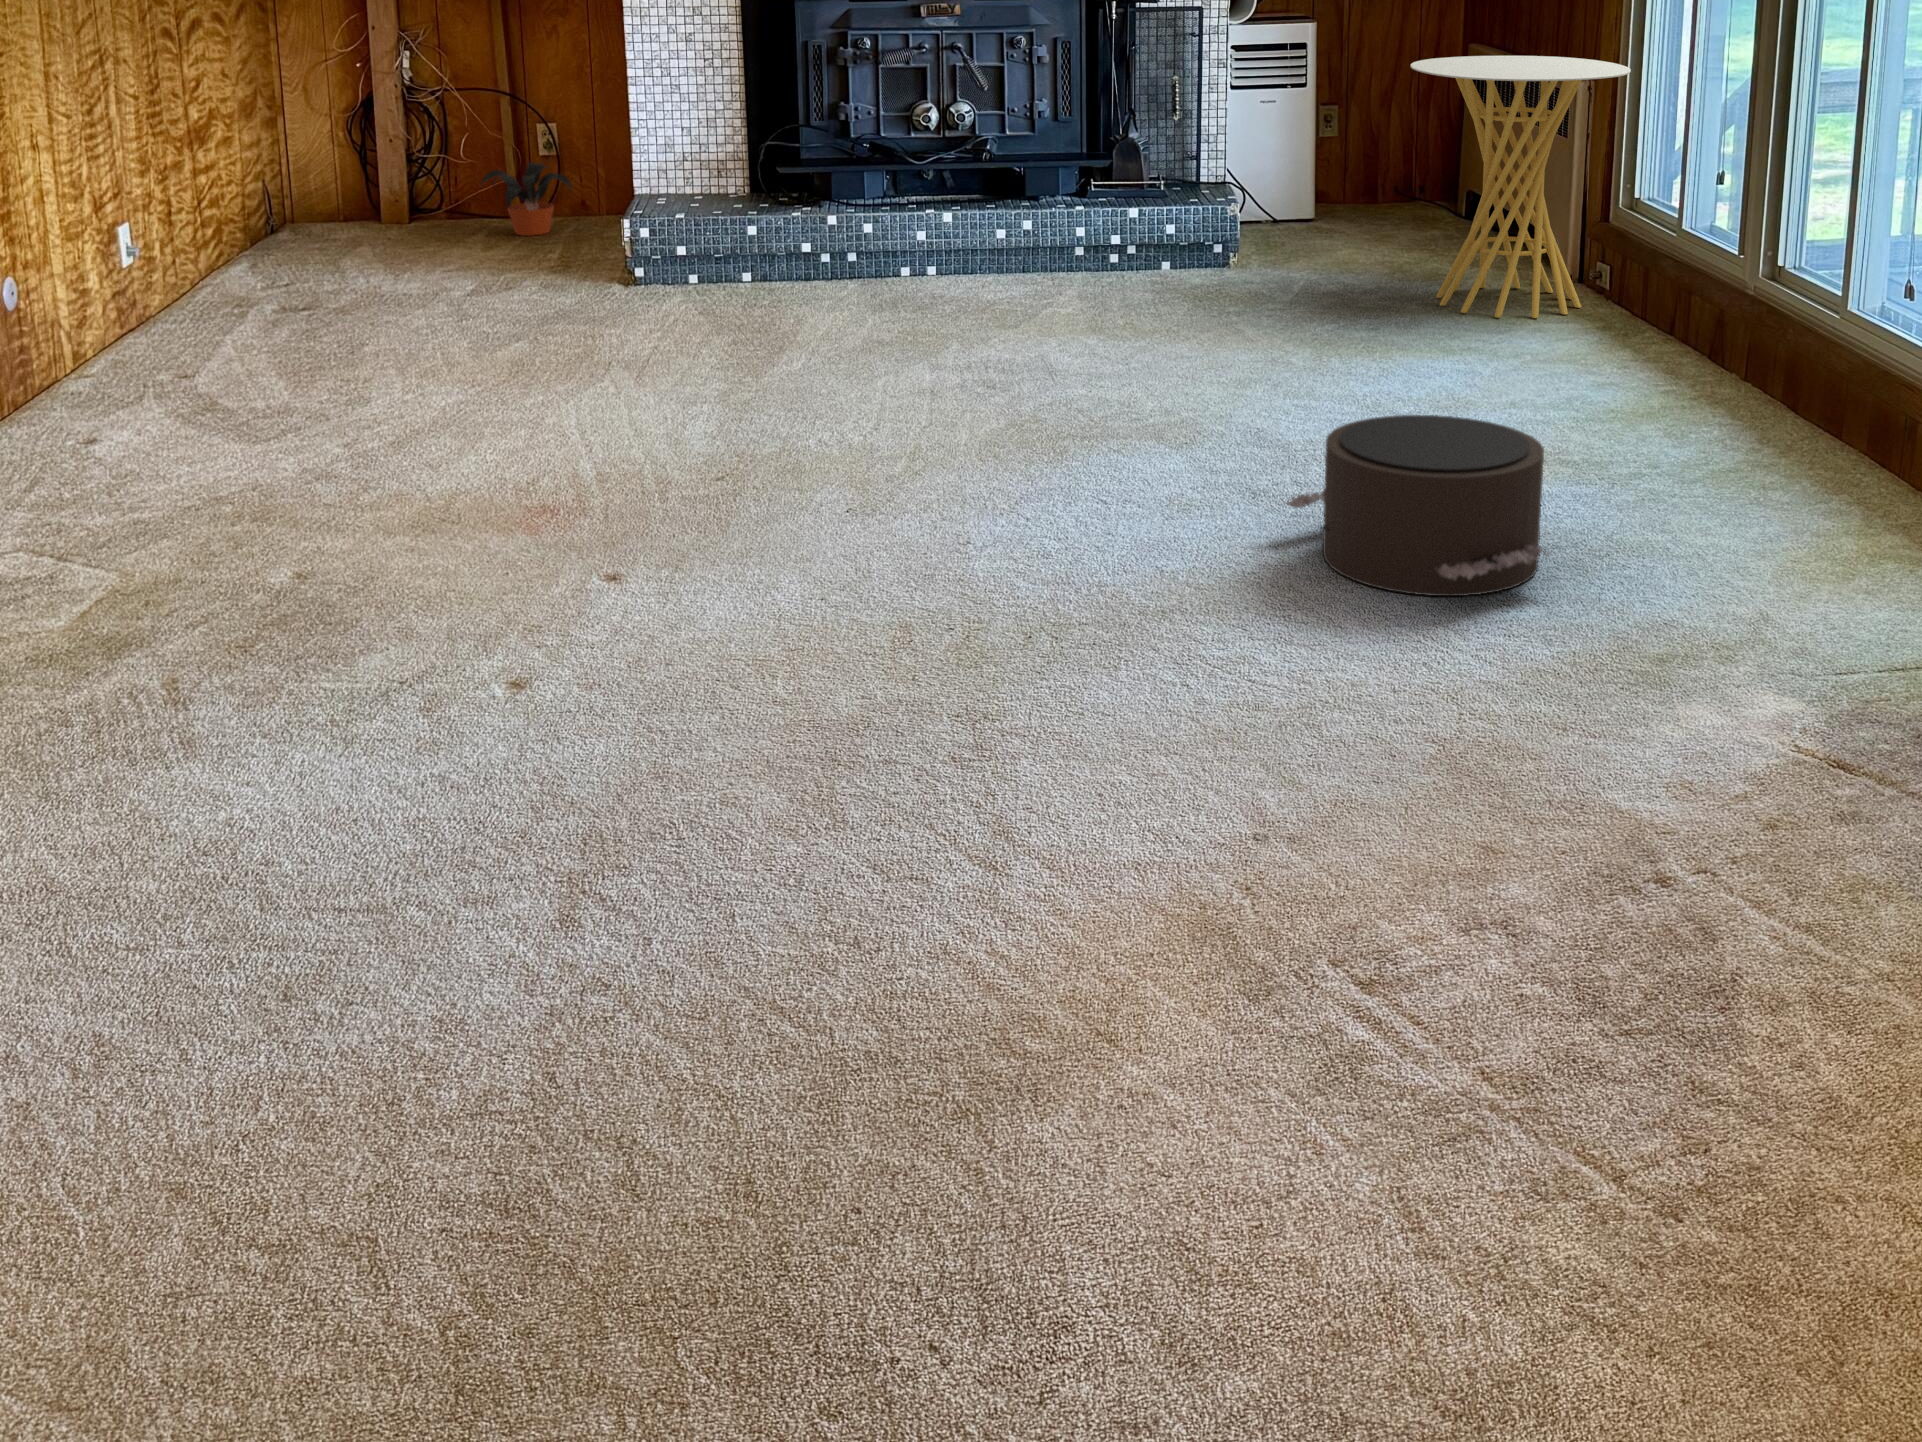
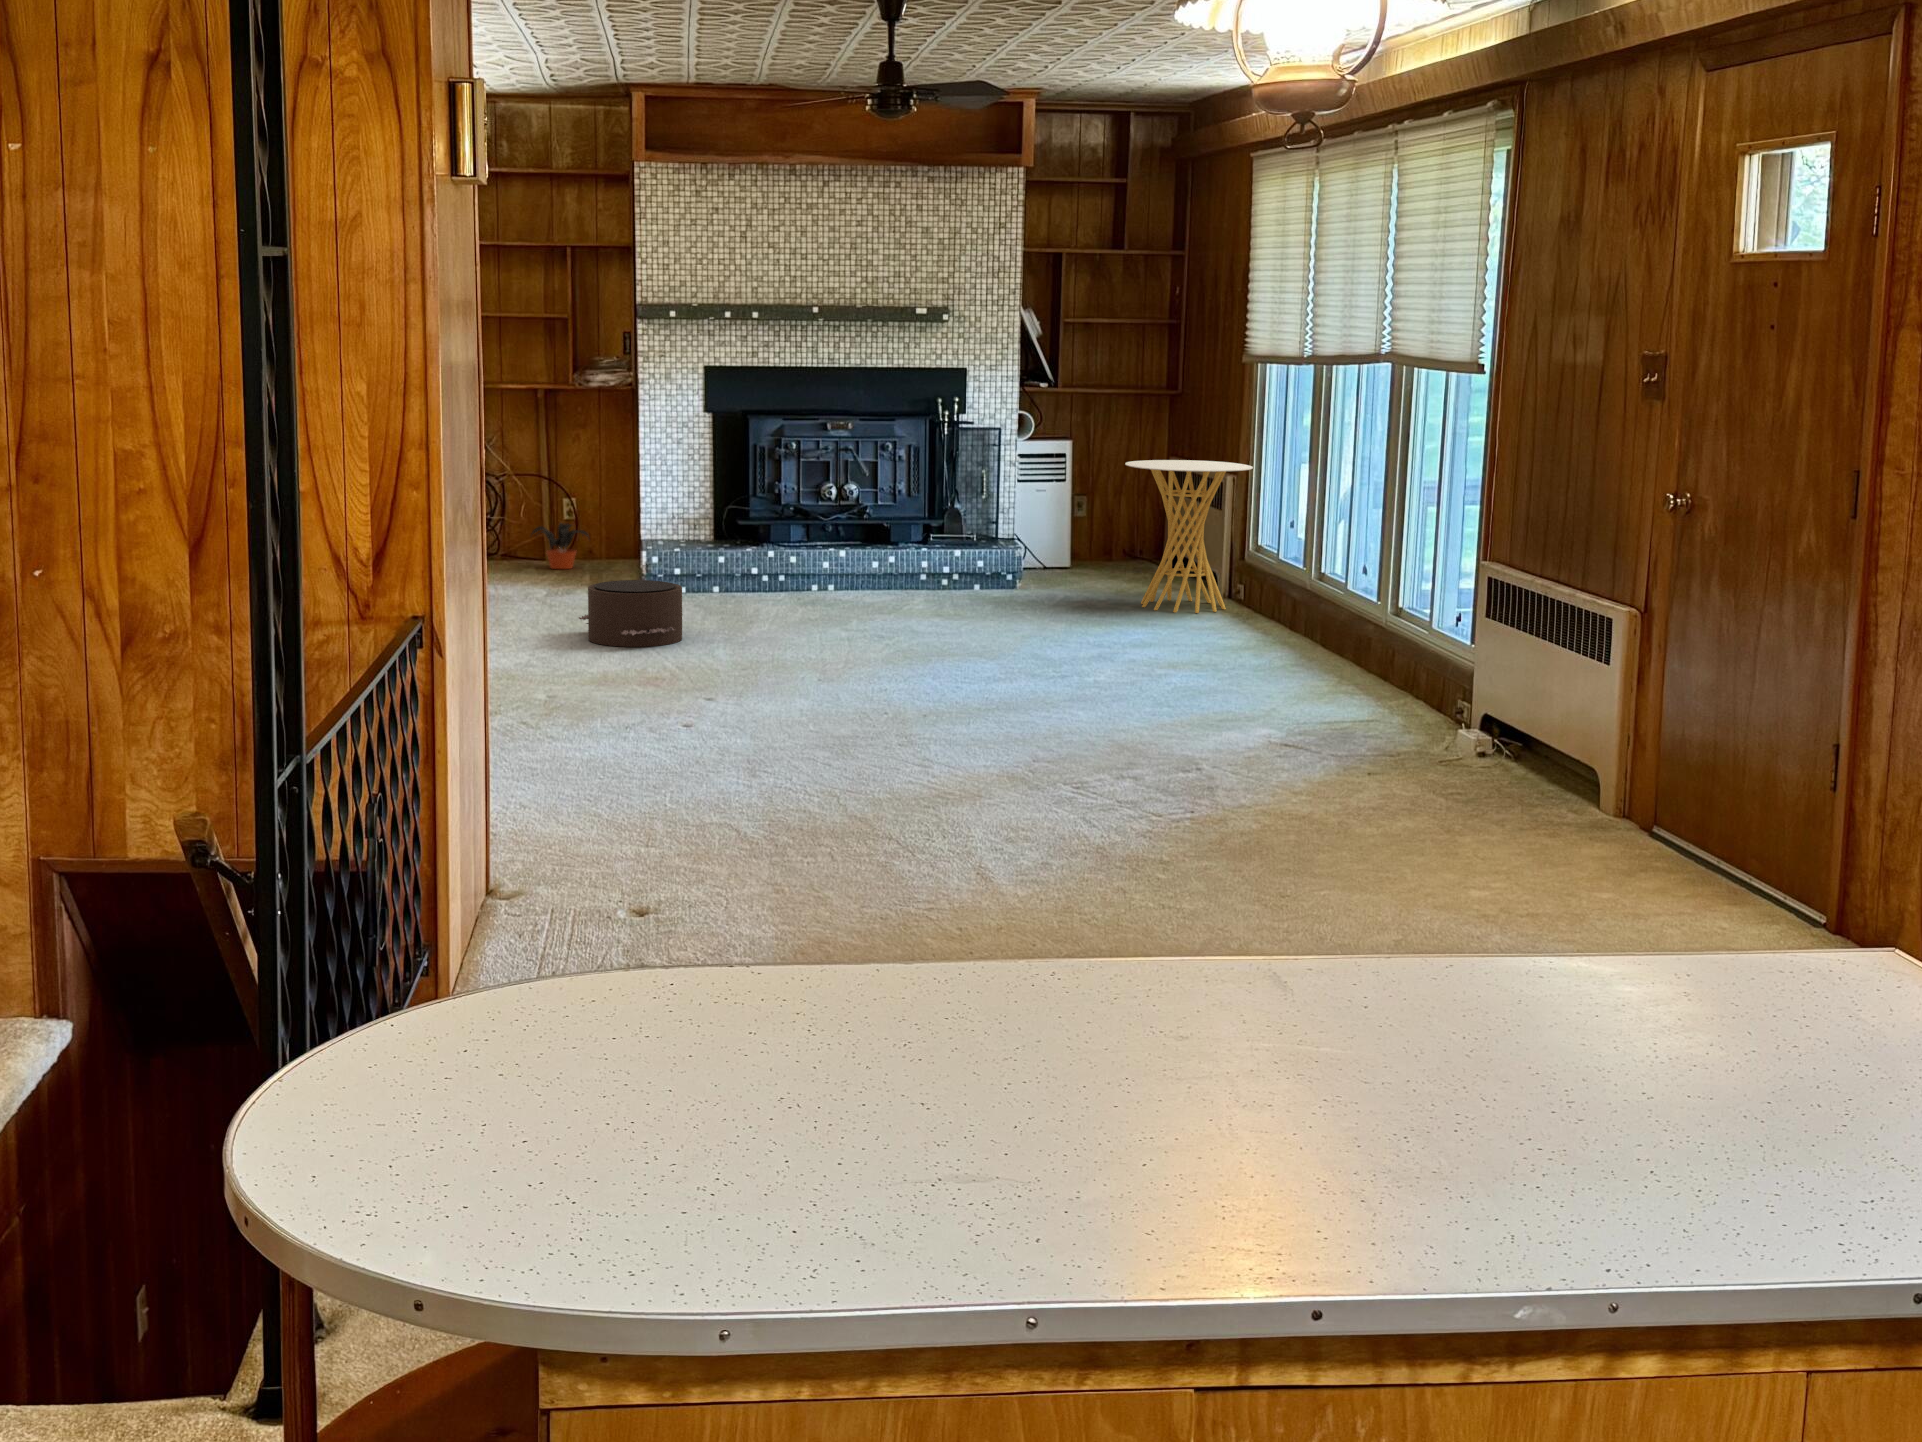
pouf: present [1286,415,1545,596] -> present [579,580,682,647]

